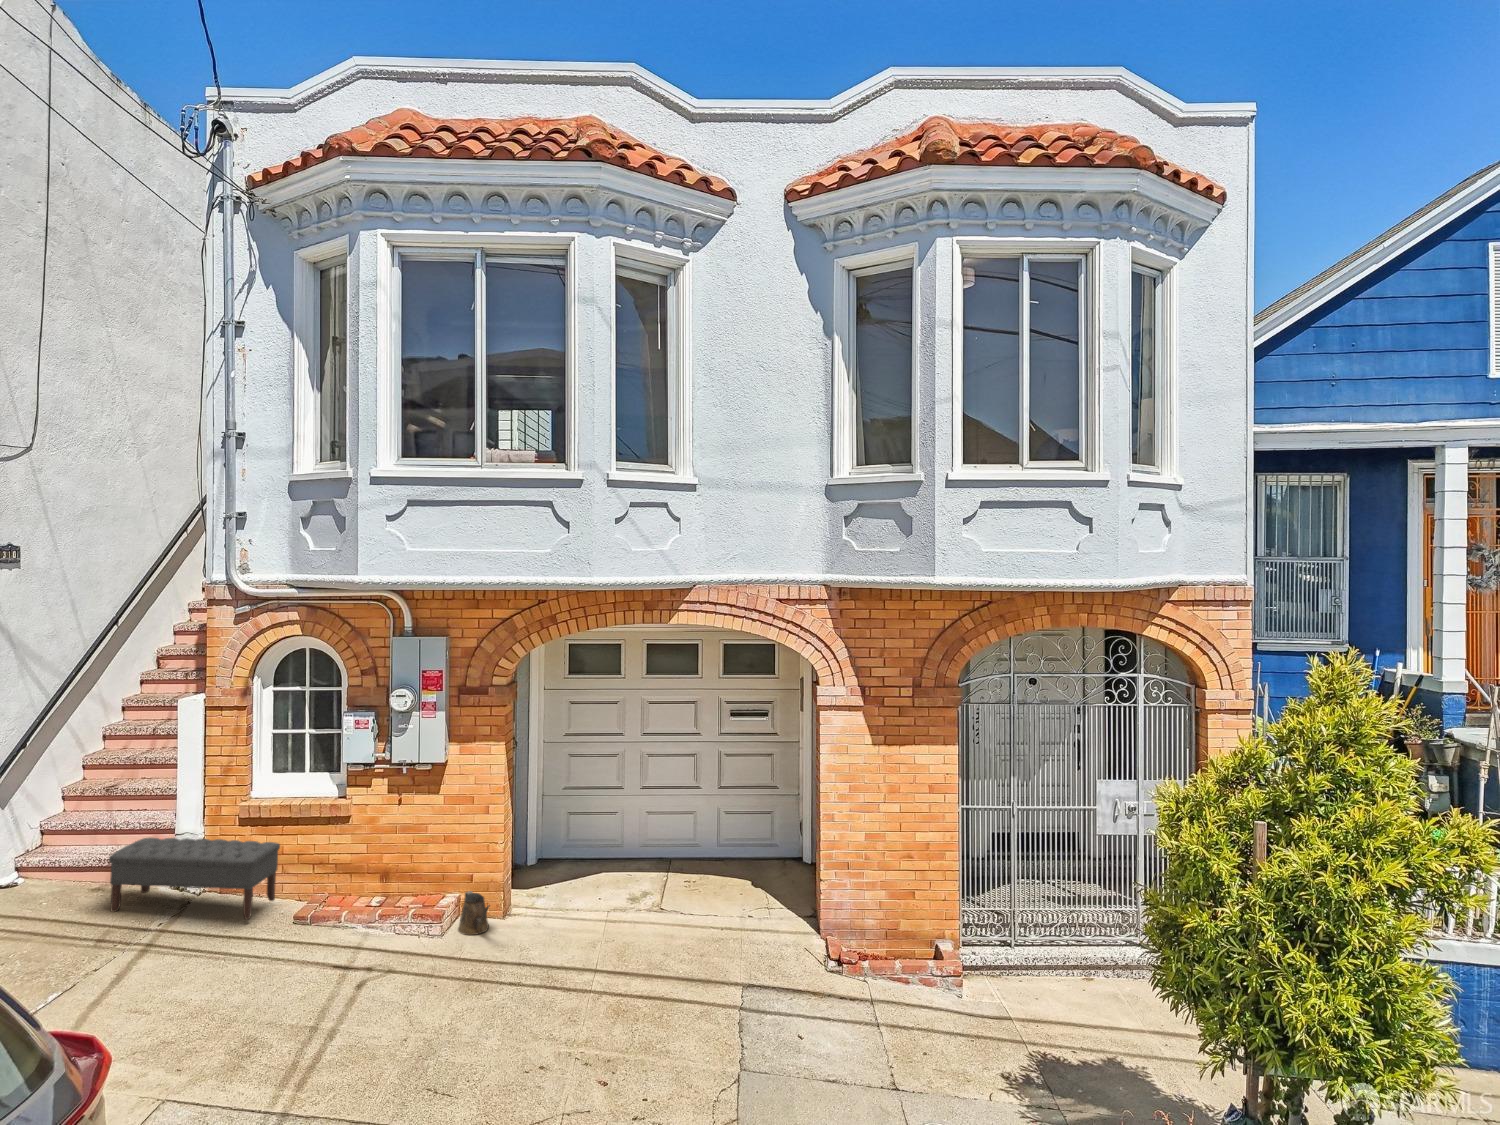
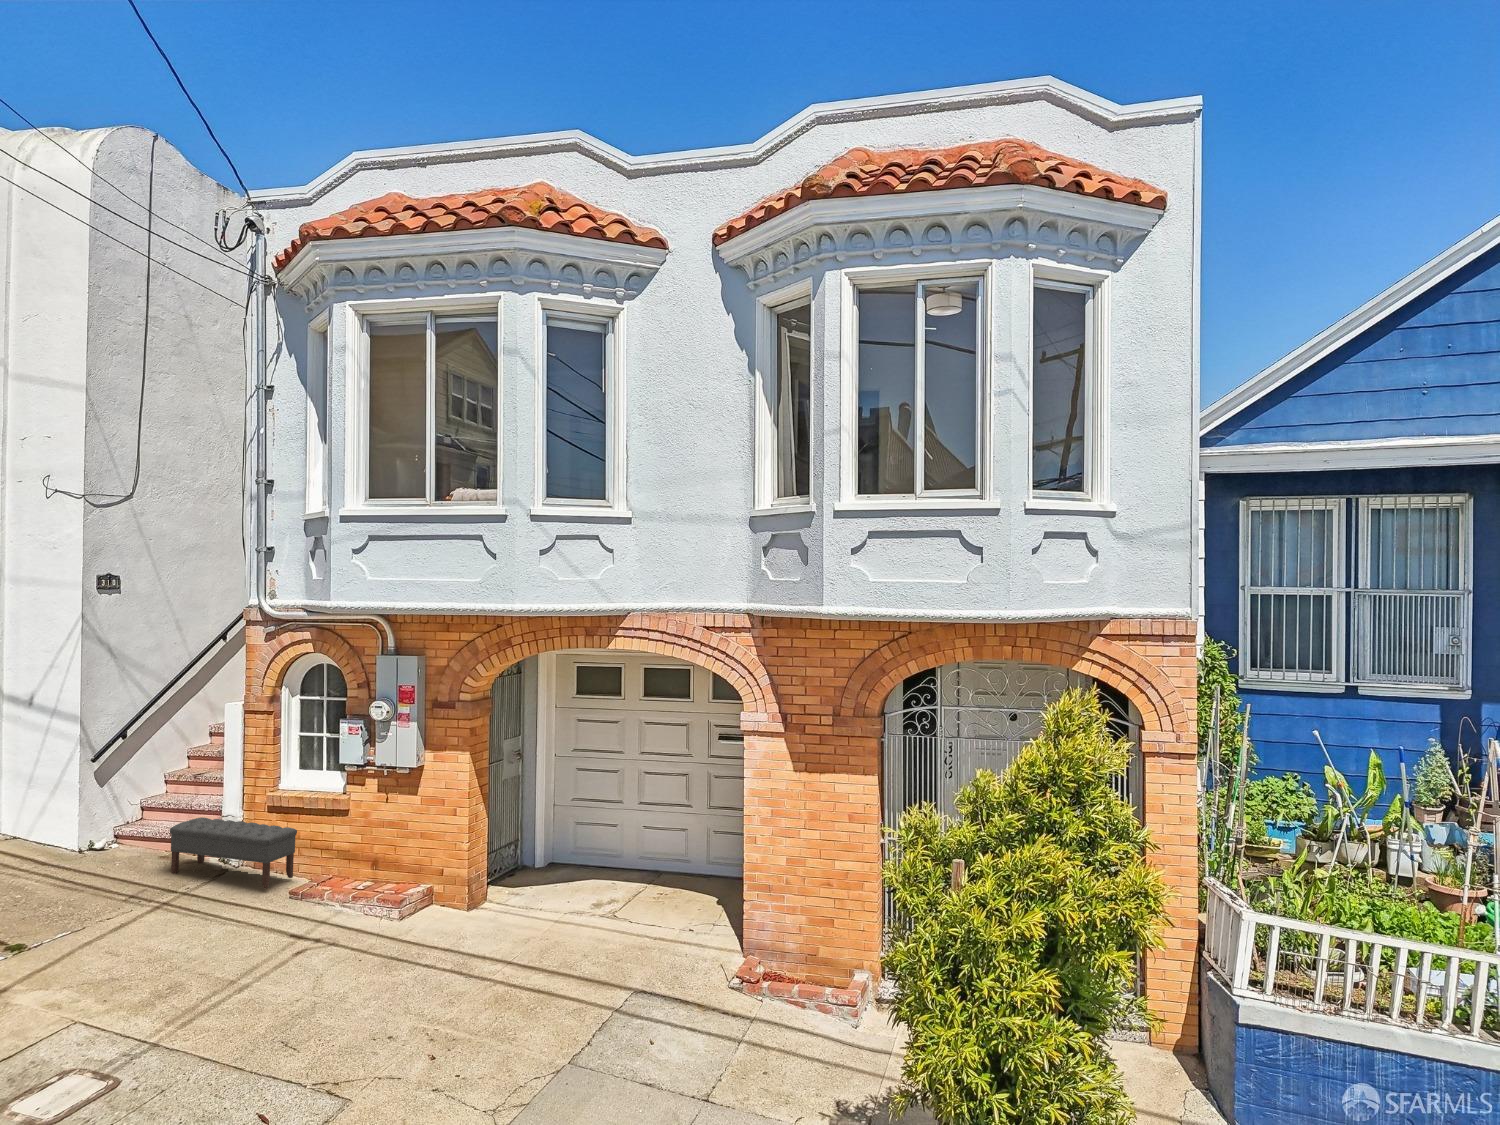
watering can: present [458,891,490,935] -> none [426,882,453,919]

